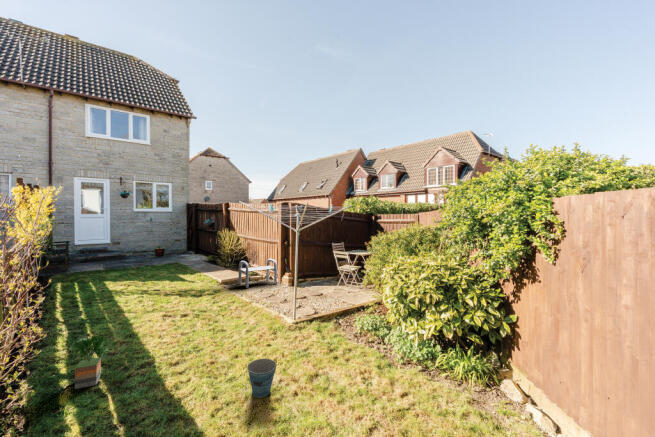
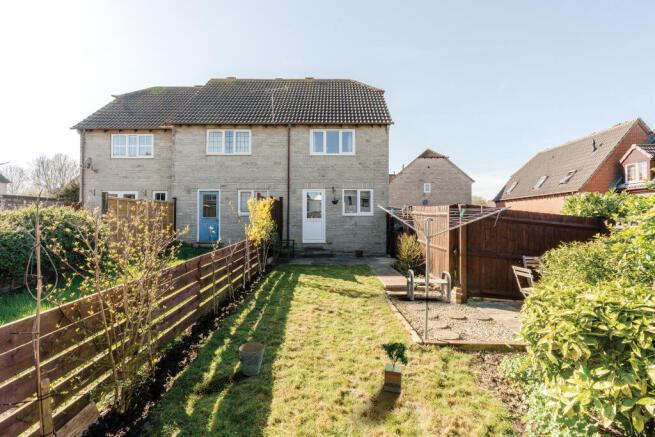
potted tree: present [72,335,108,389] -> present [381,342,410,393]
bucket: present [247,359,276,398] -> present [239,343,265,375]

